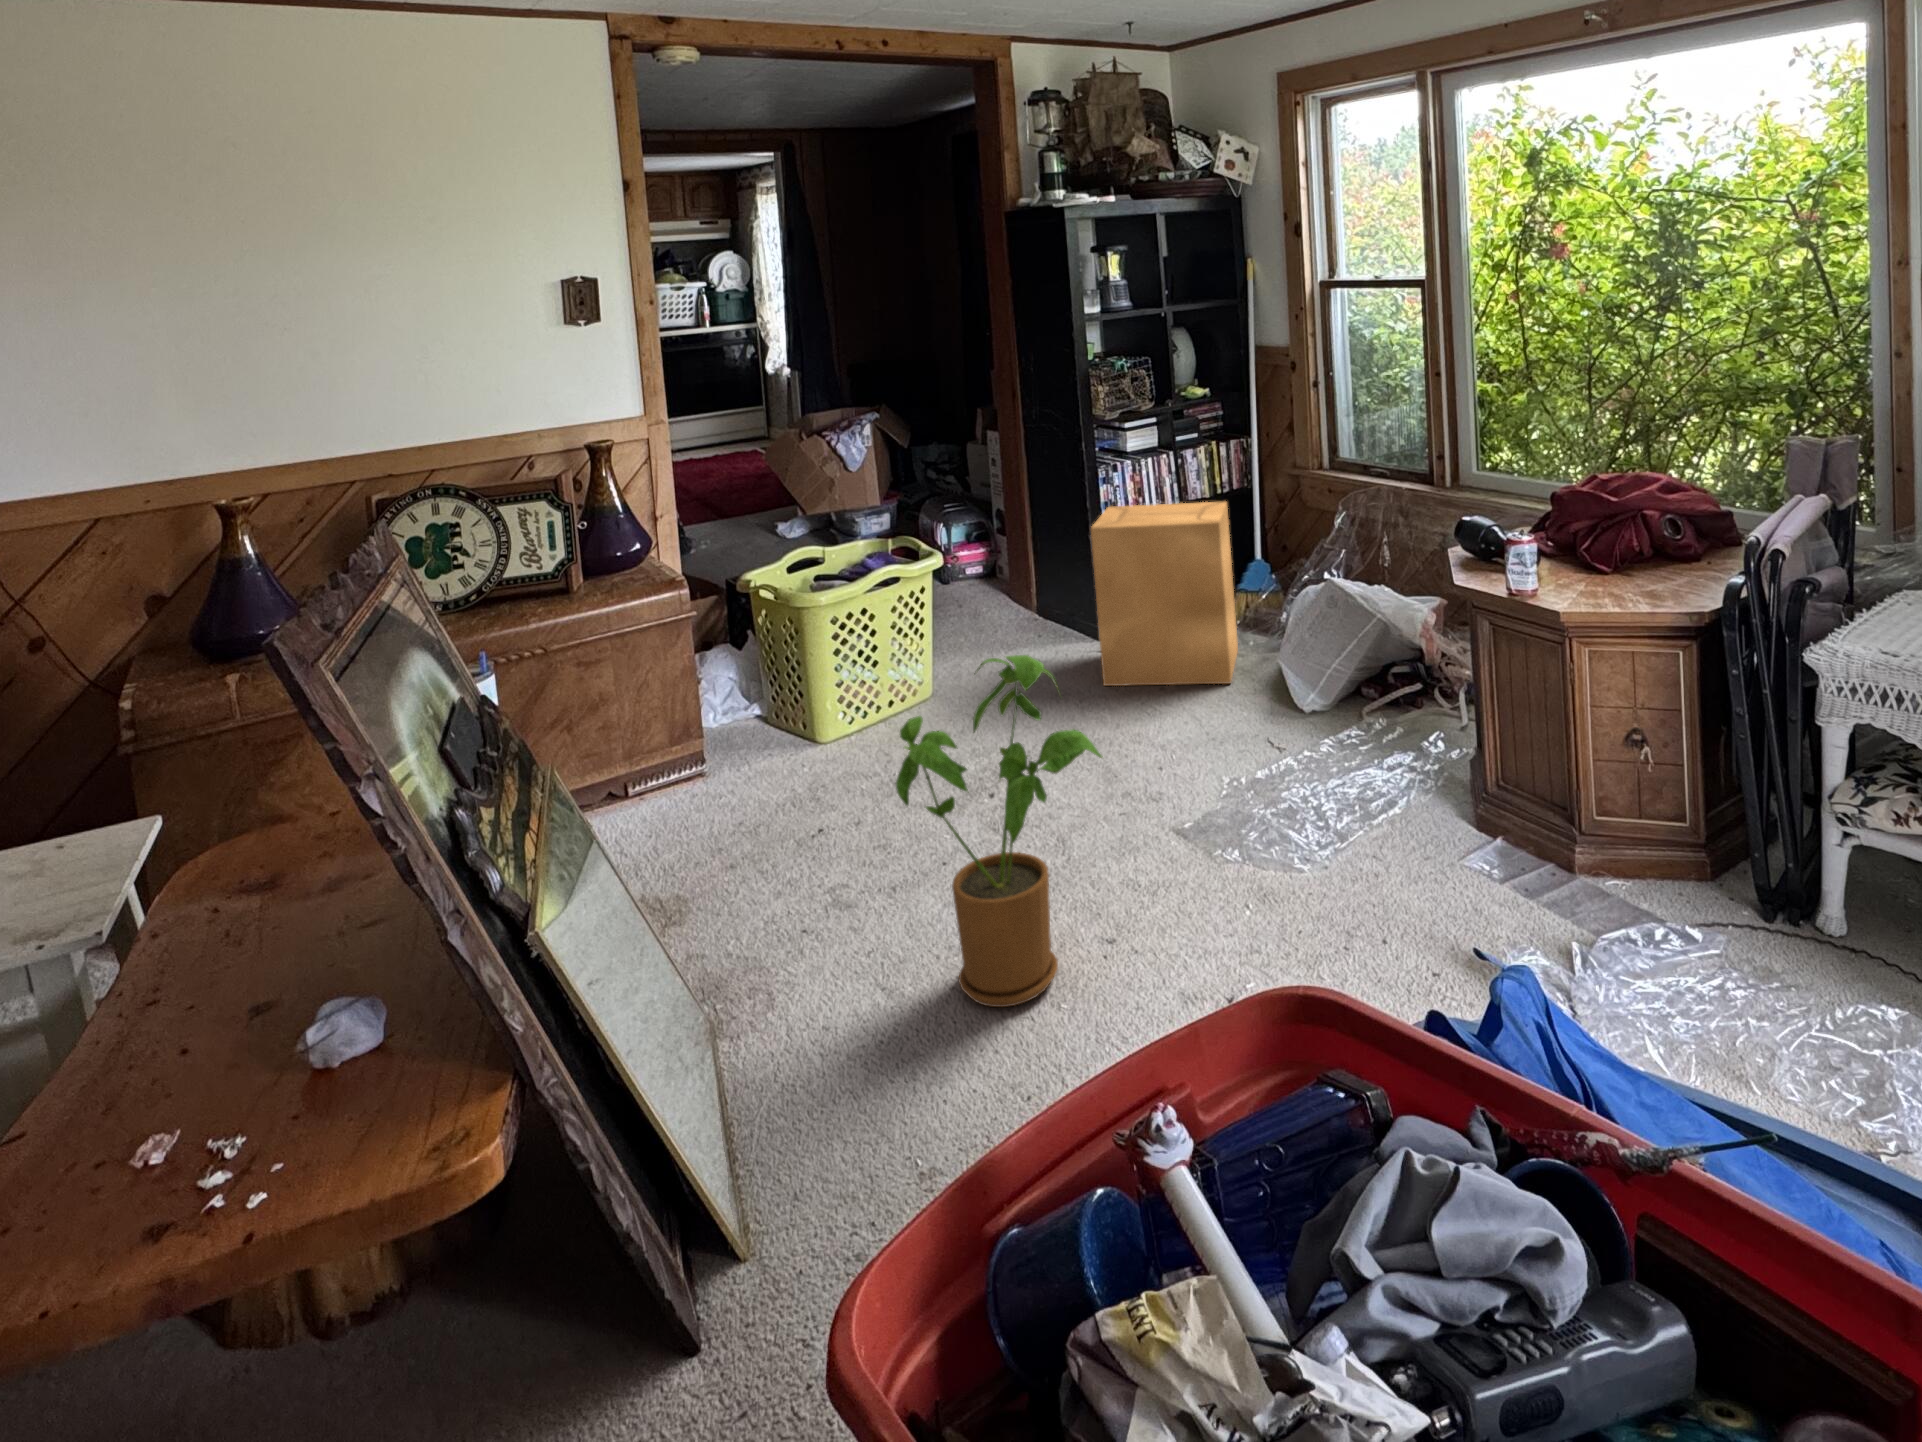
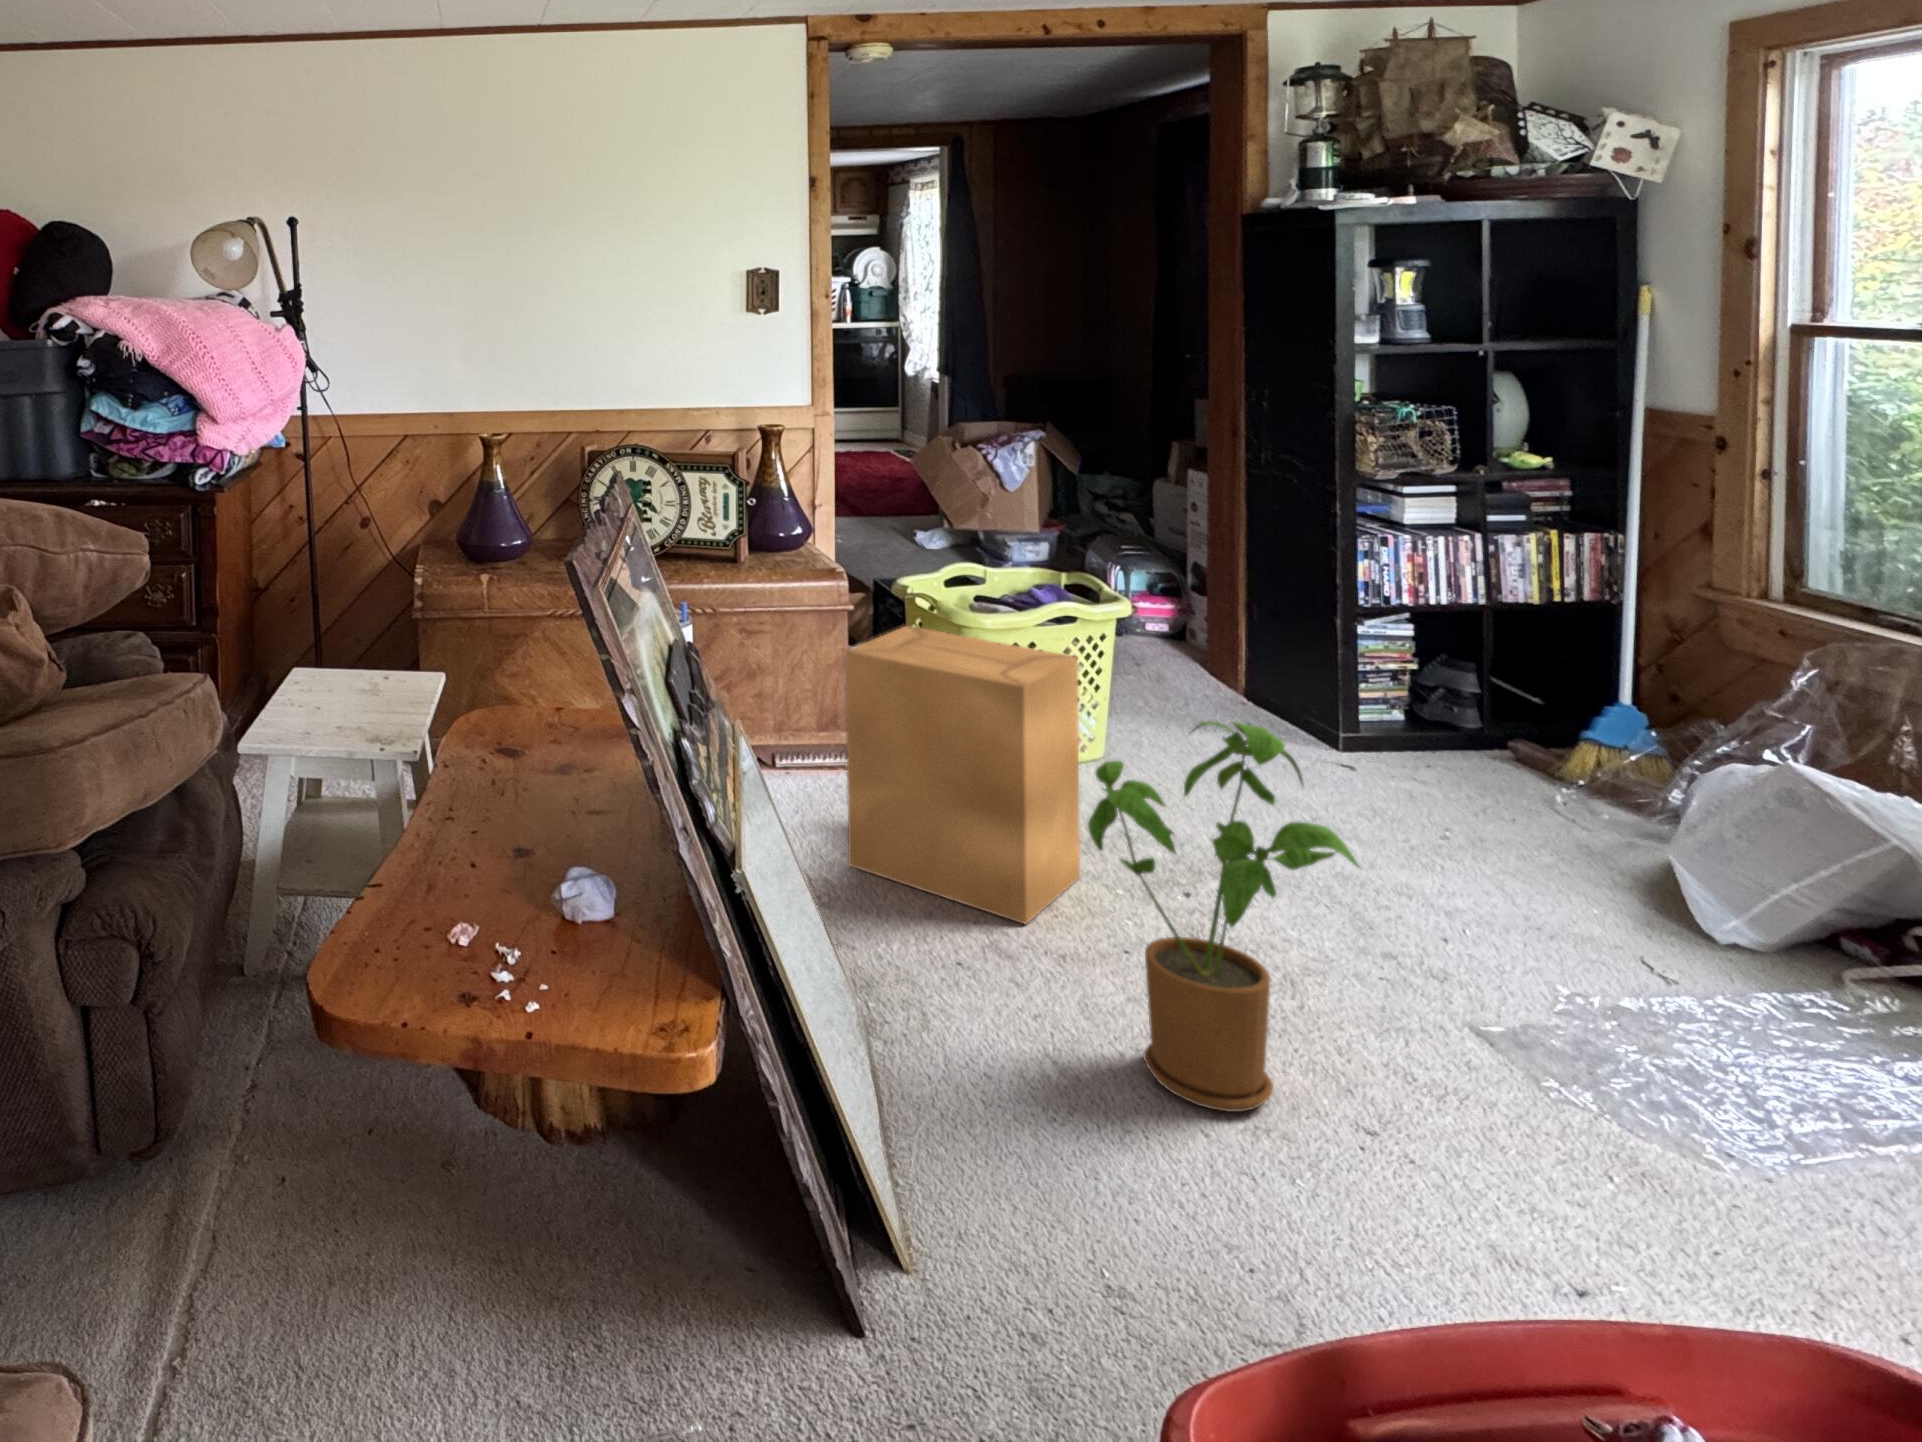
cardboard box: present [1091,502,1238,686] -> present [846,626,1080,924]

